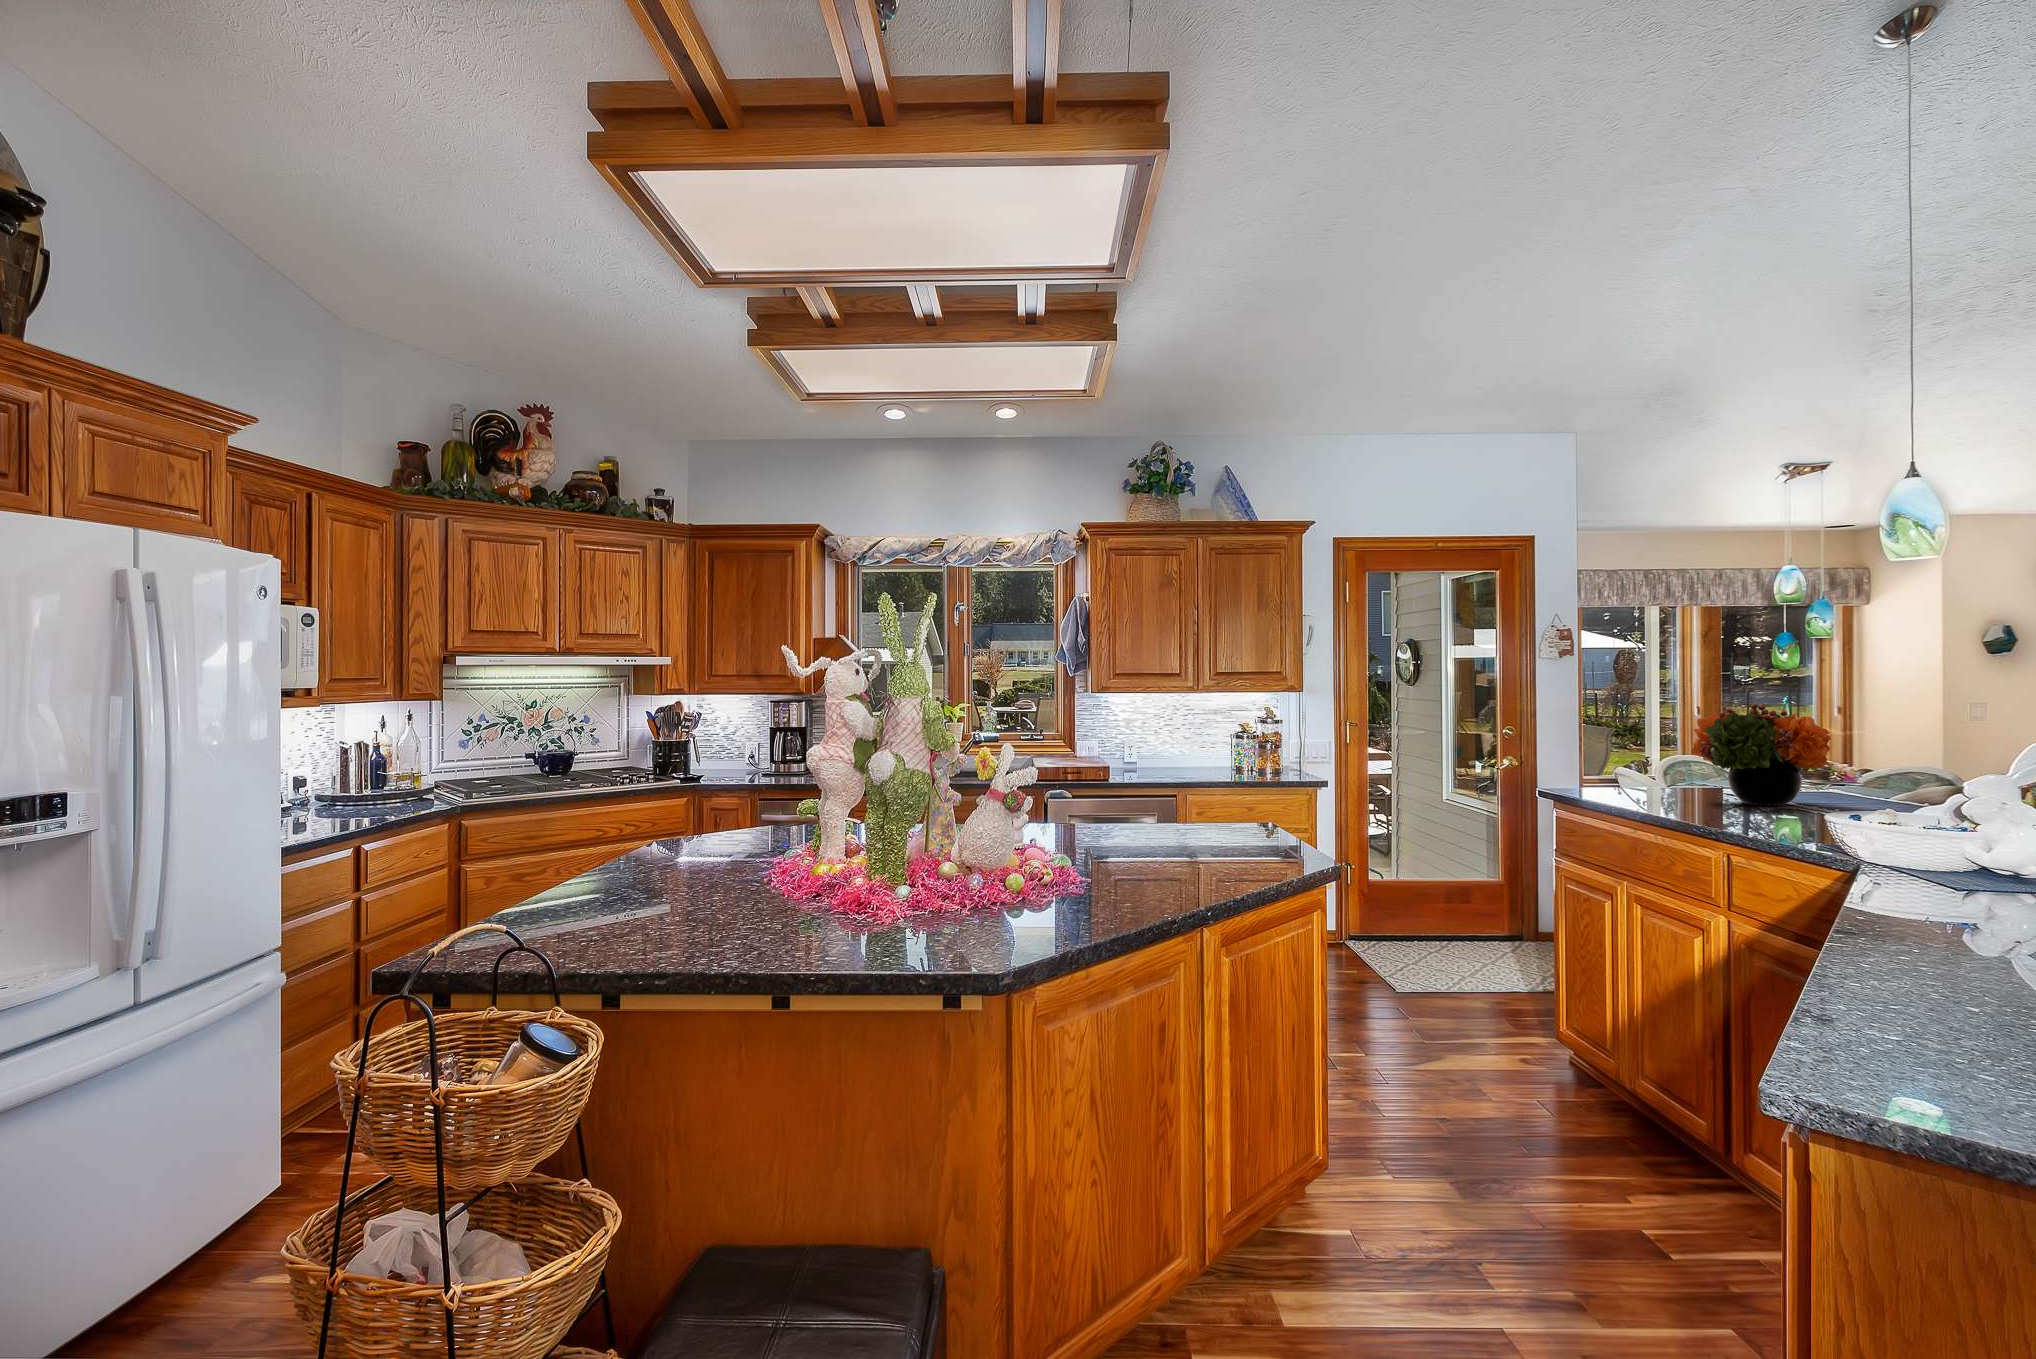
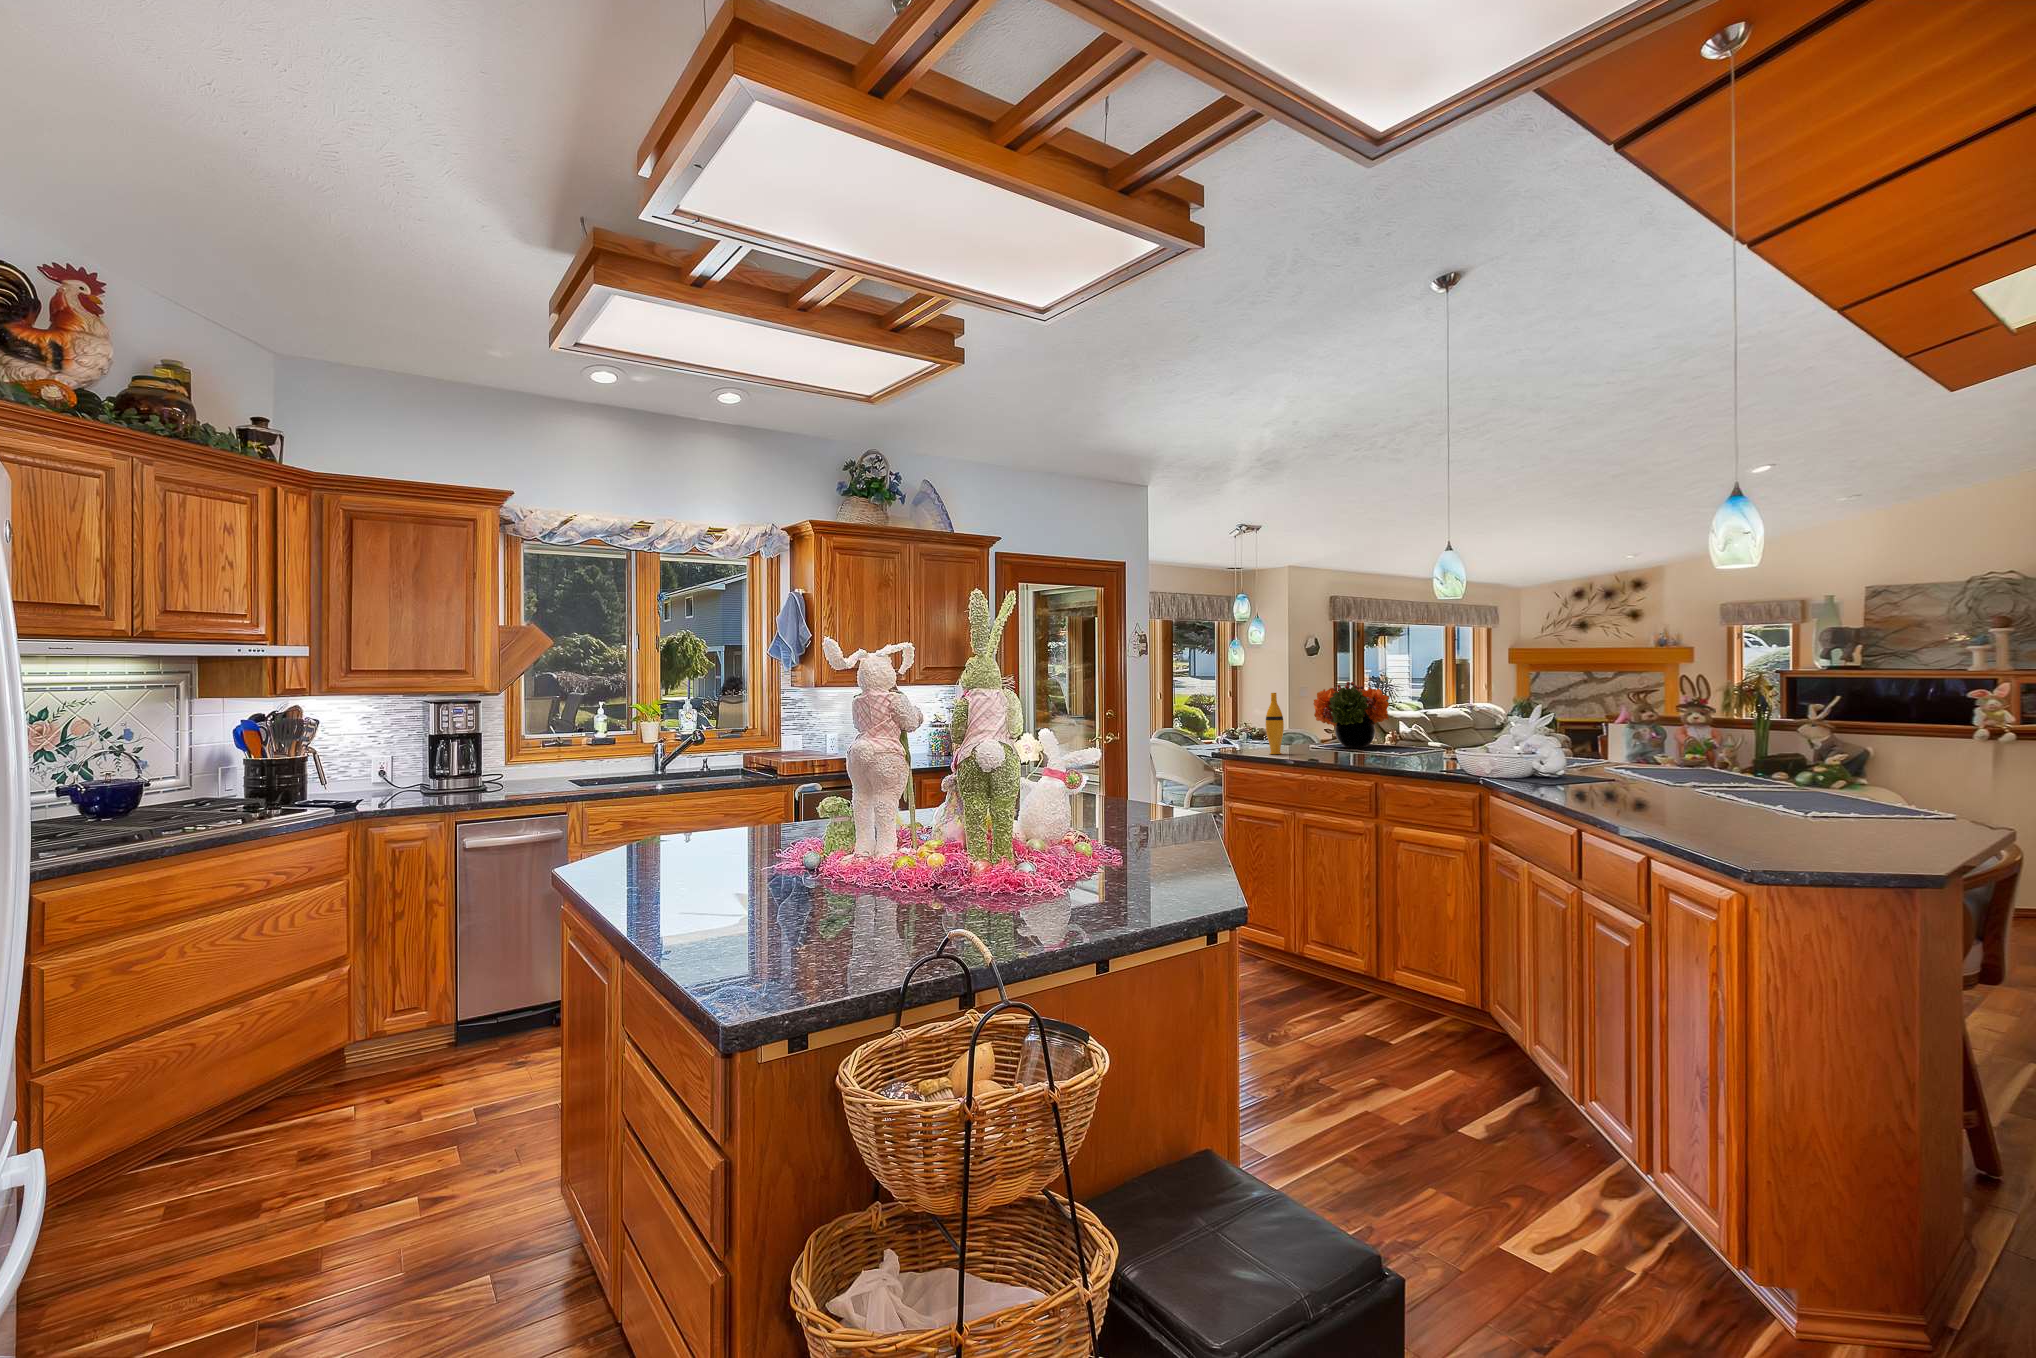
vase: none [1590,717,1619,805] -> present [1266,693,1284,754]

